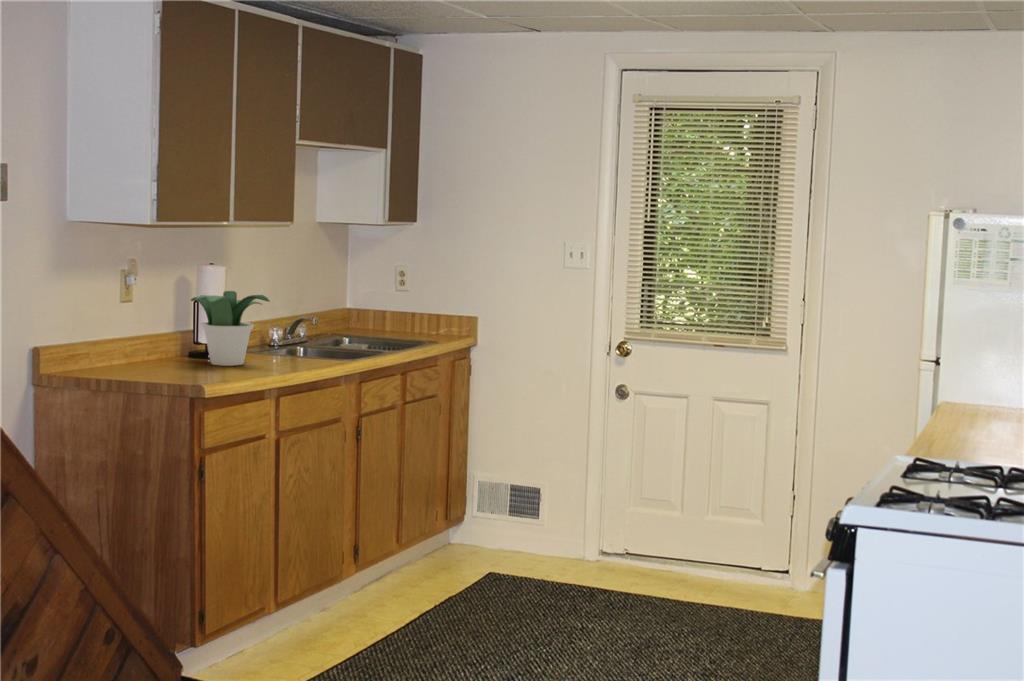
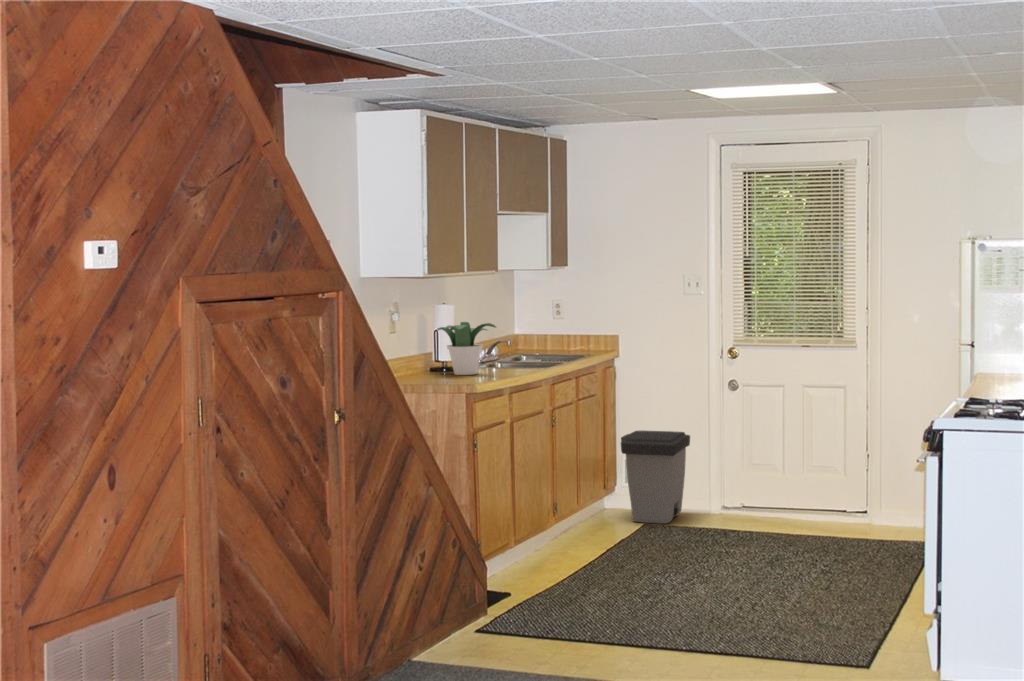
trash can: none [465,445,563,573] -> present [621,430,690,524]

